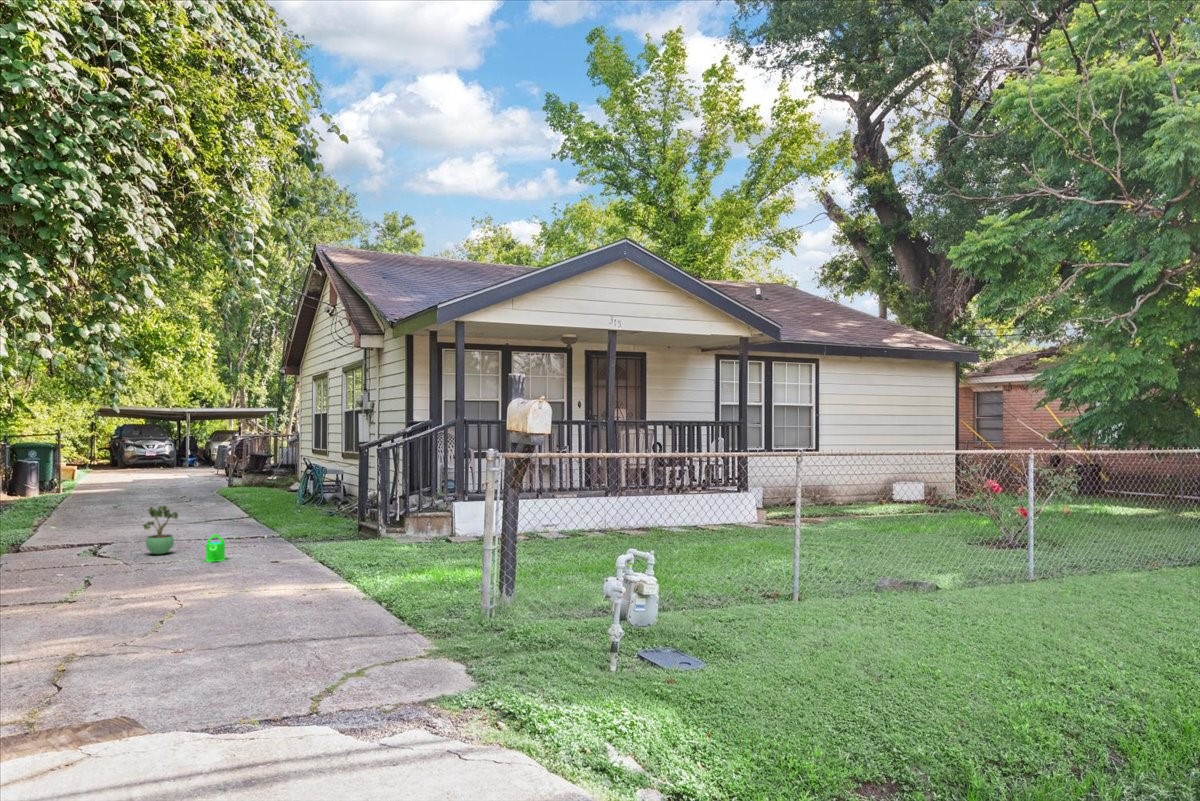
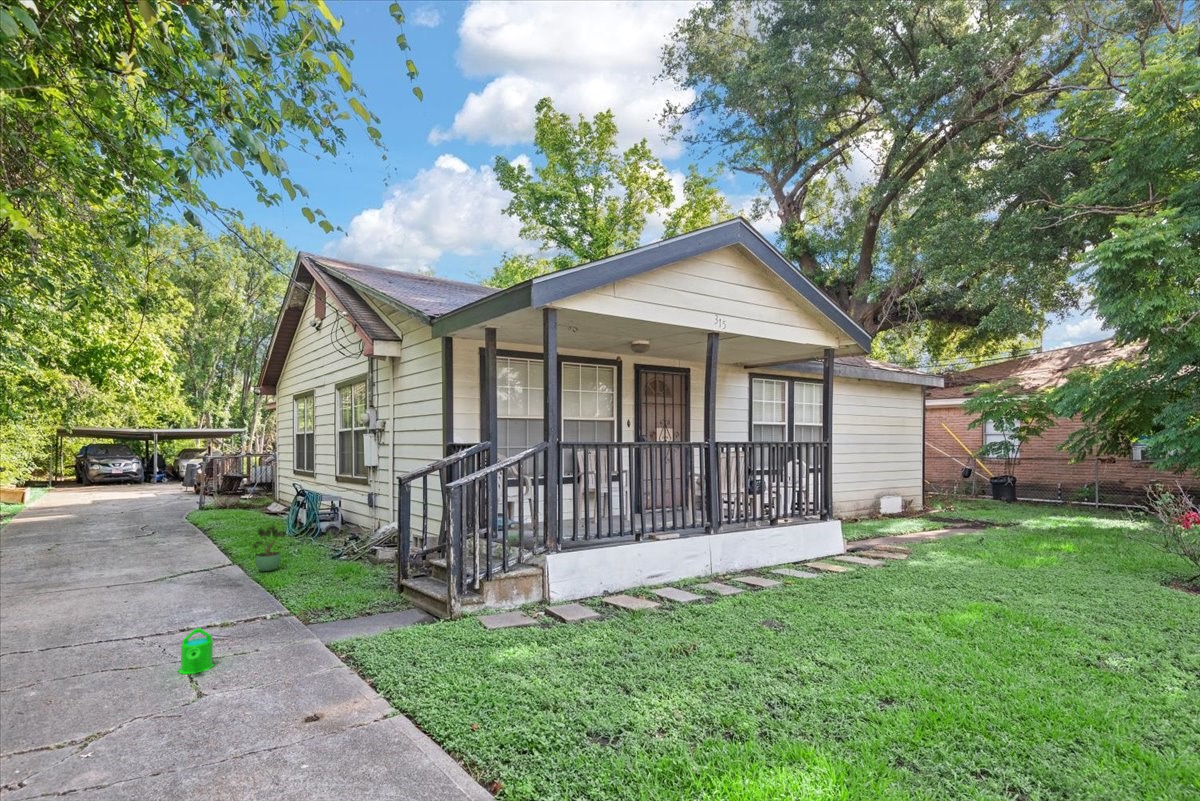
potted plant: present [143,506,178,554] -> present [253,526,286,571]

